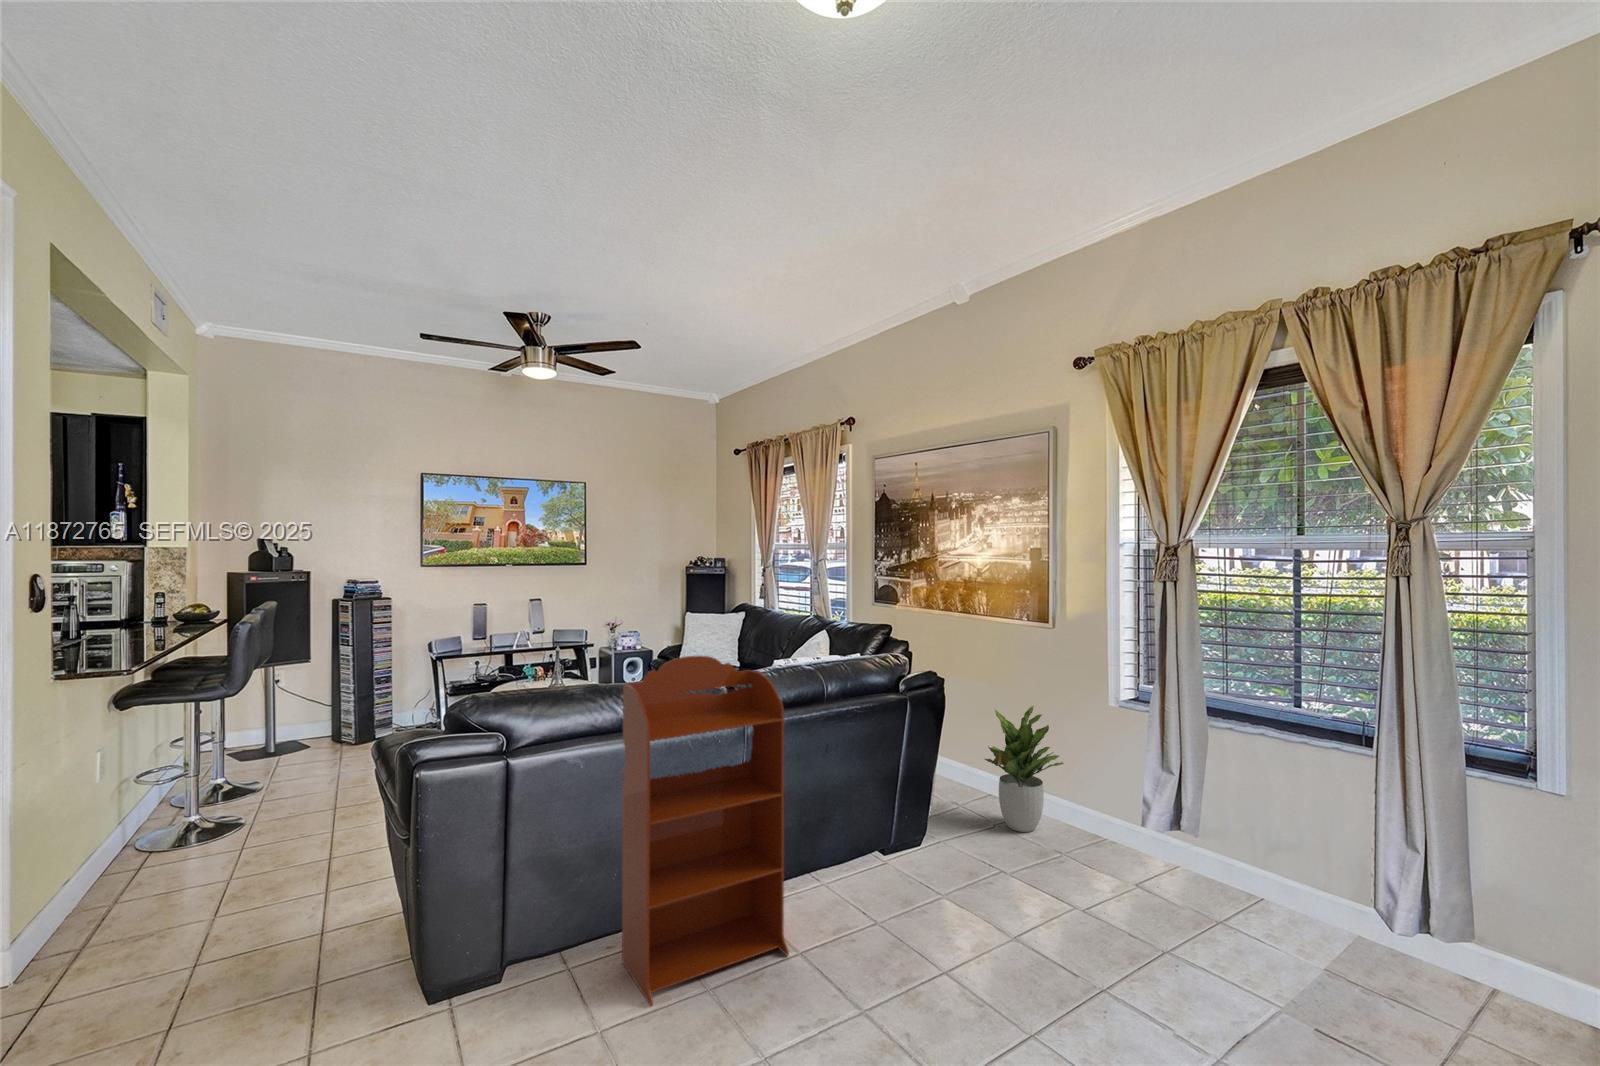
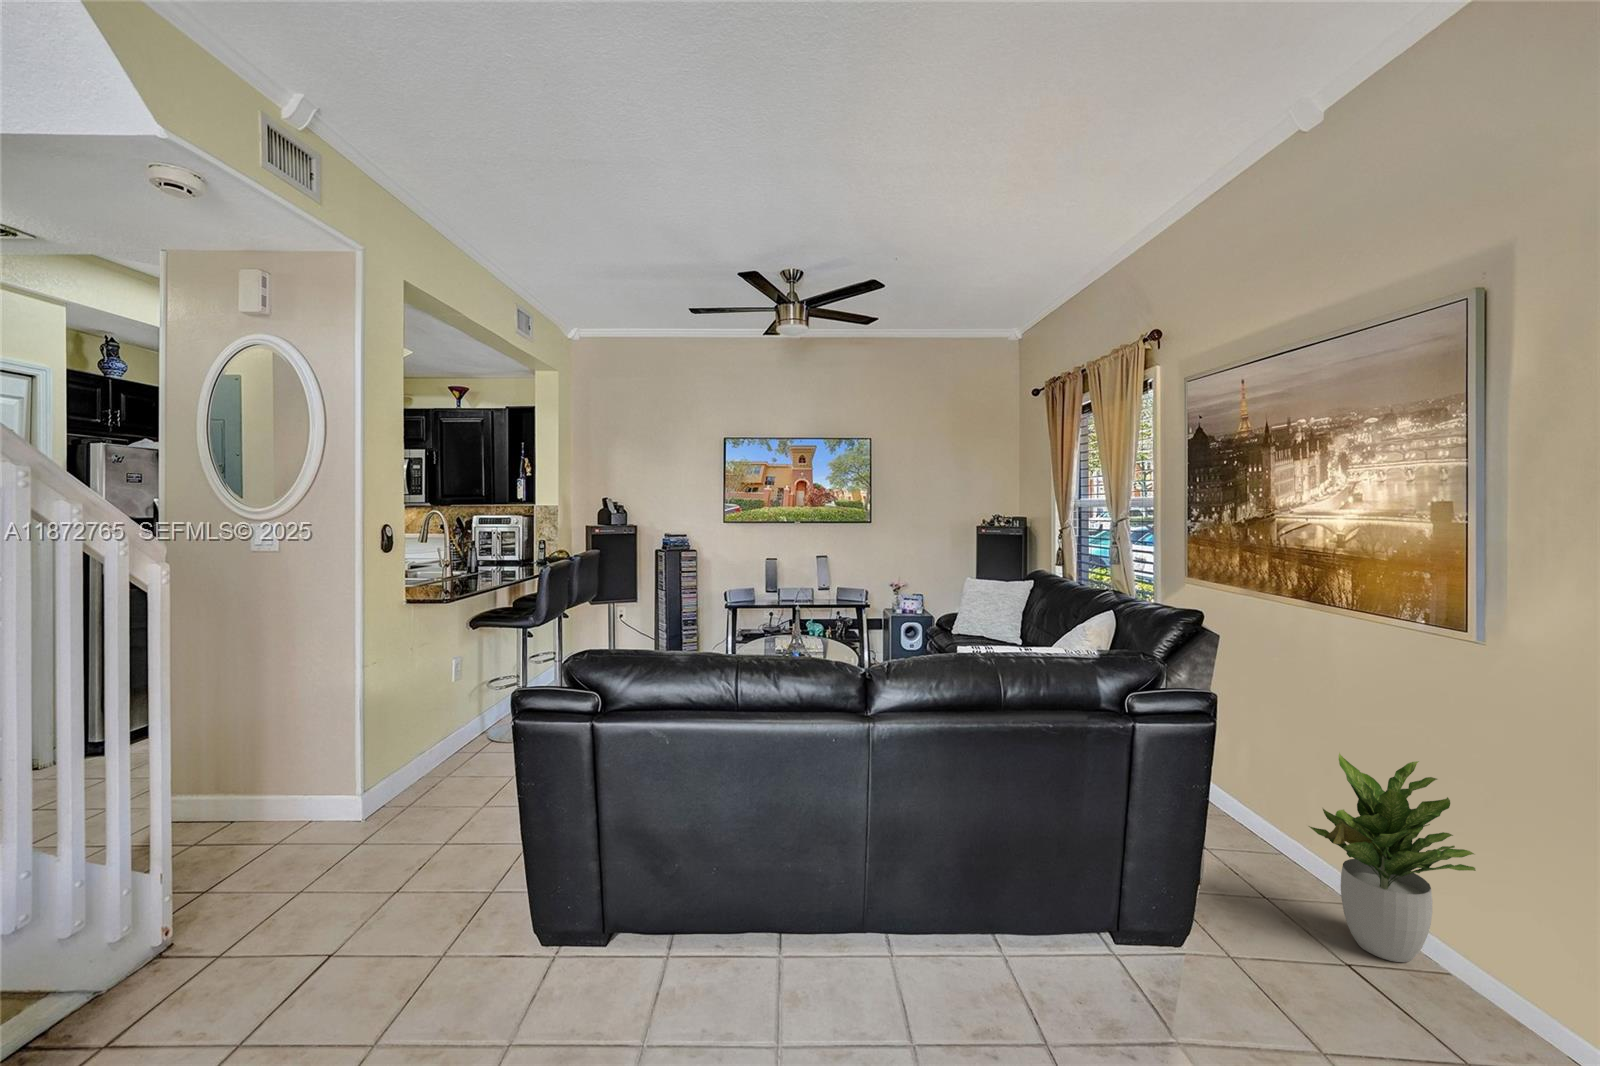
bookcase: present [622,656,789,1006] -> none [710,633,902,1040]

